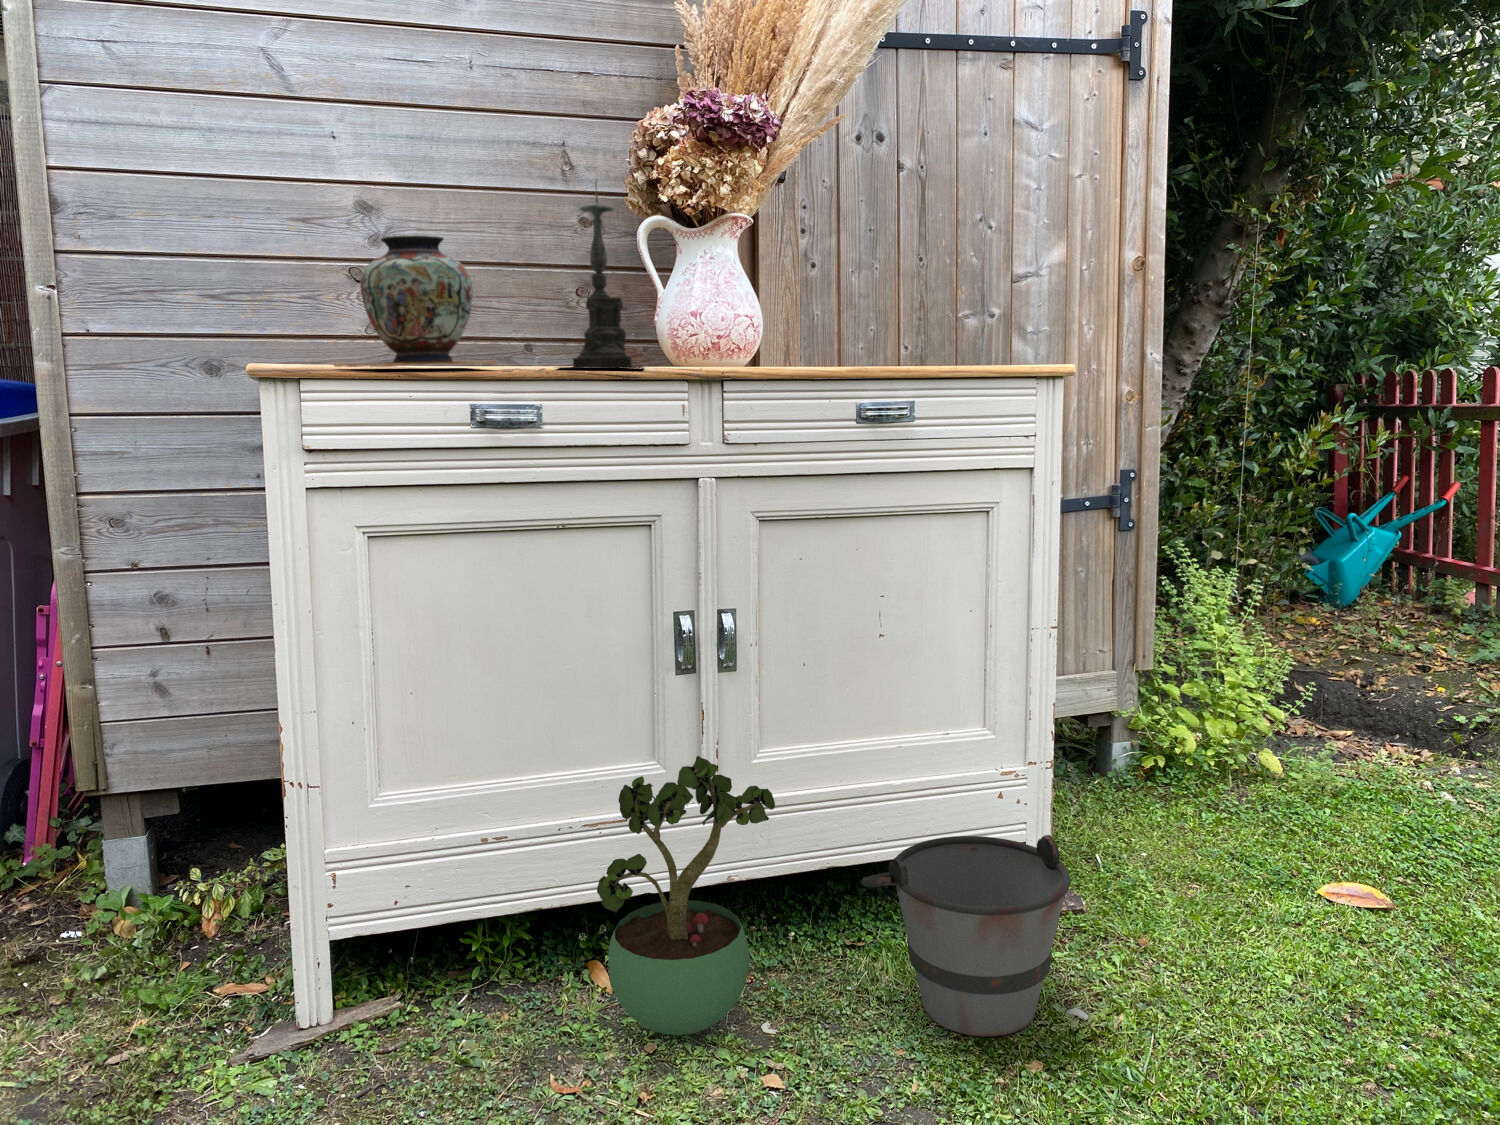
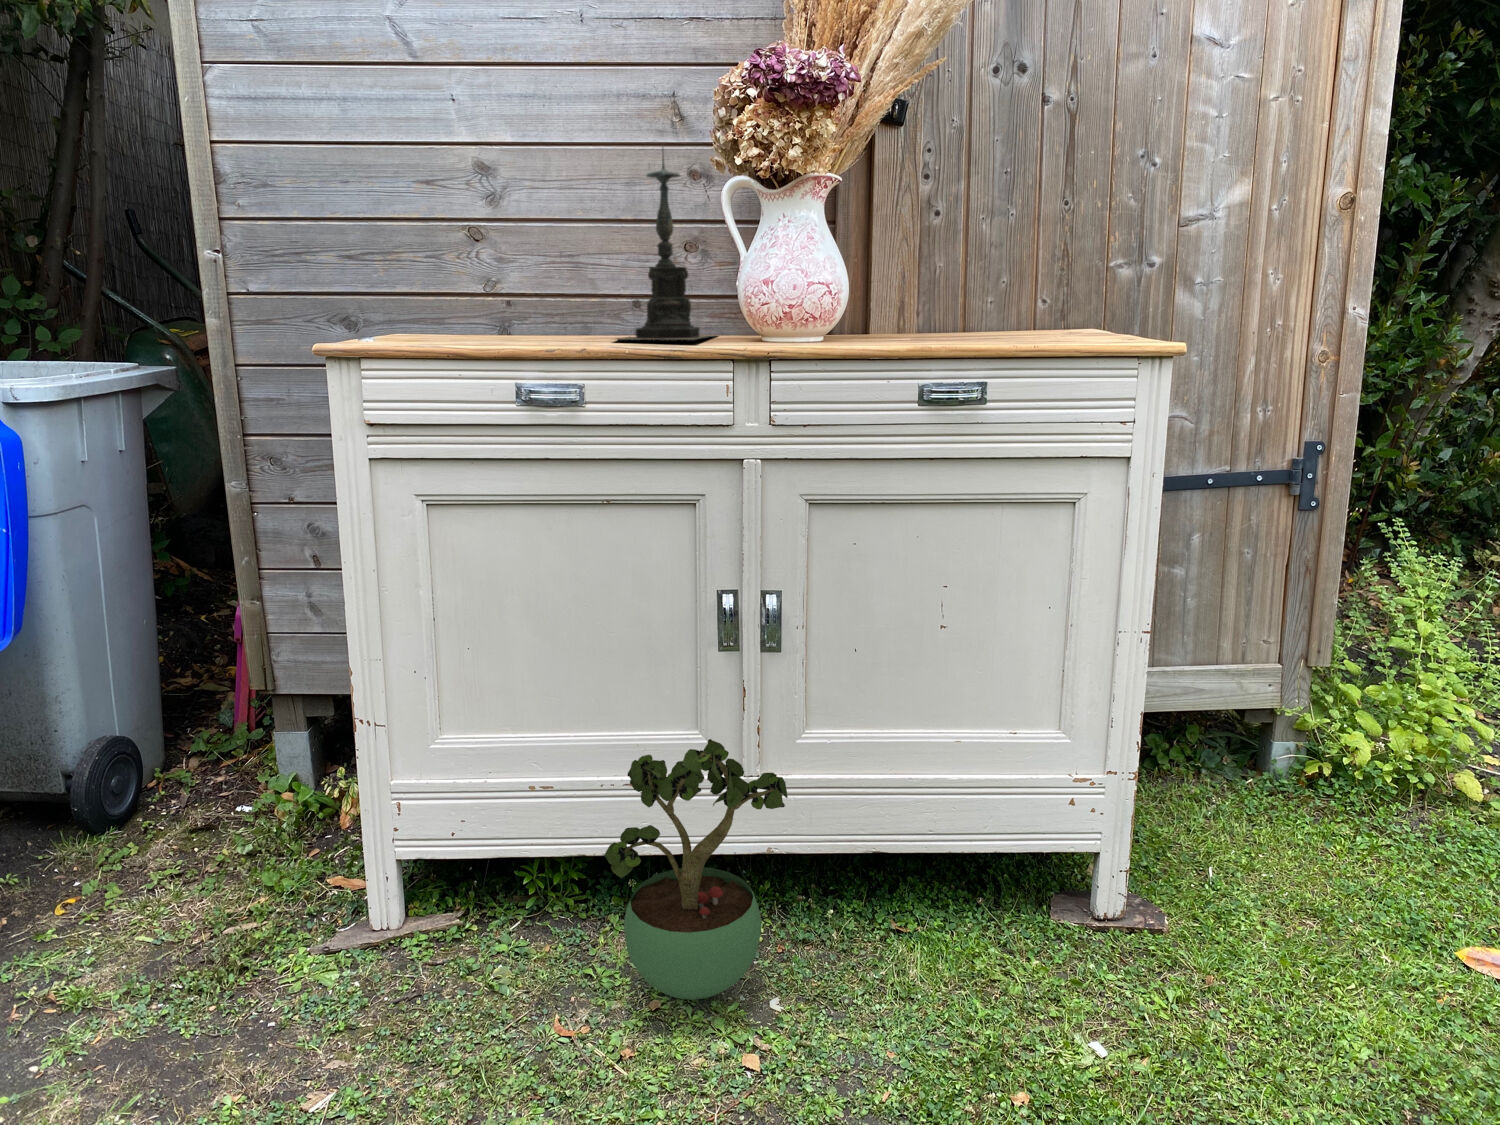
decorative vase: present [333,235,497,367] -> none [400,214,551,346]
bucket: present [862,835,1071,1037] -> none [884,843,1094,1059]

